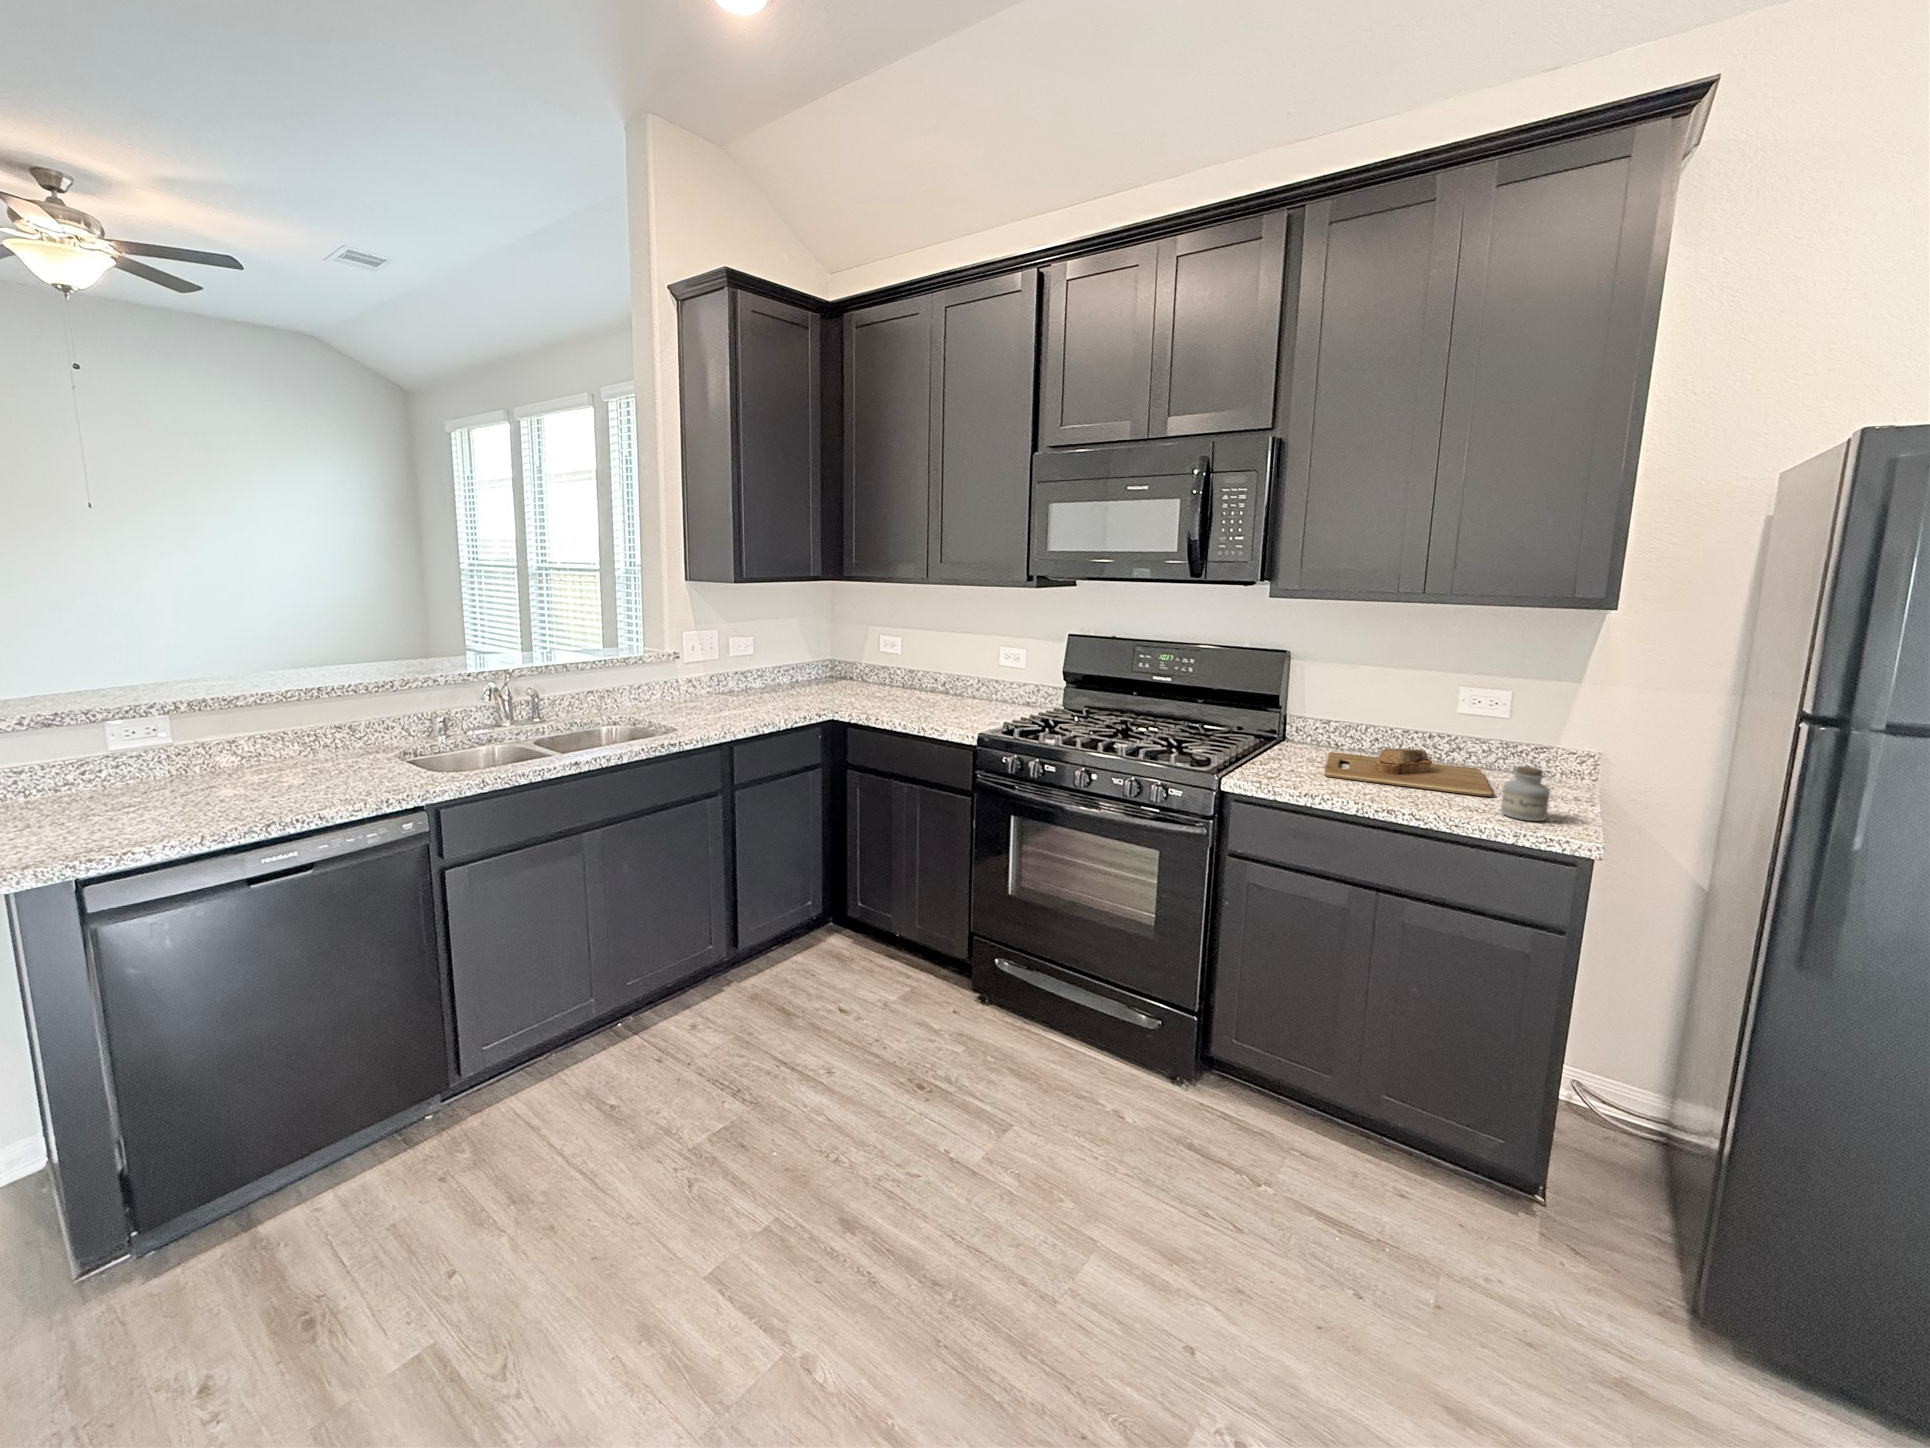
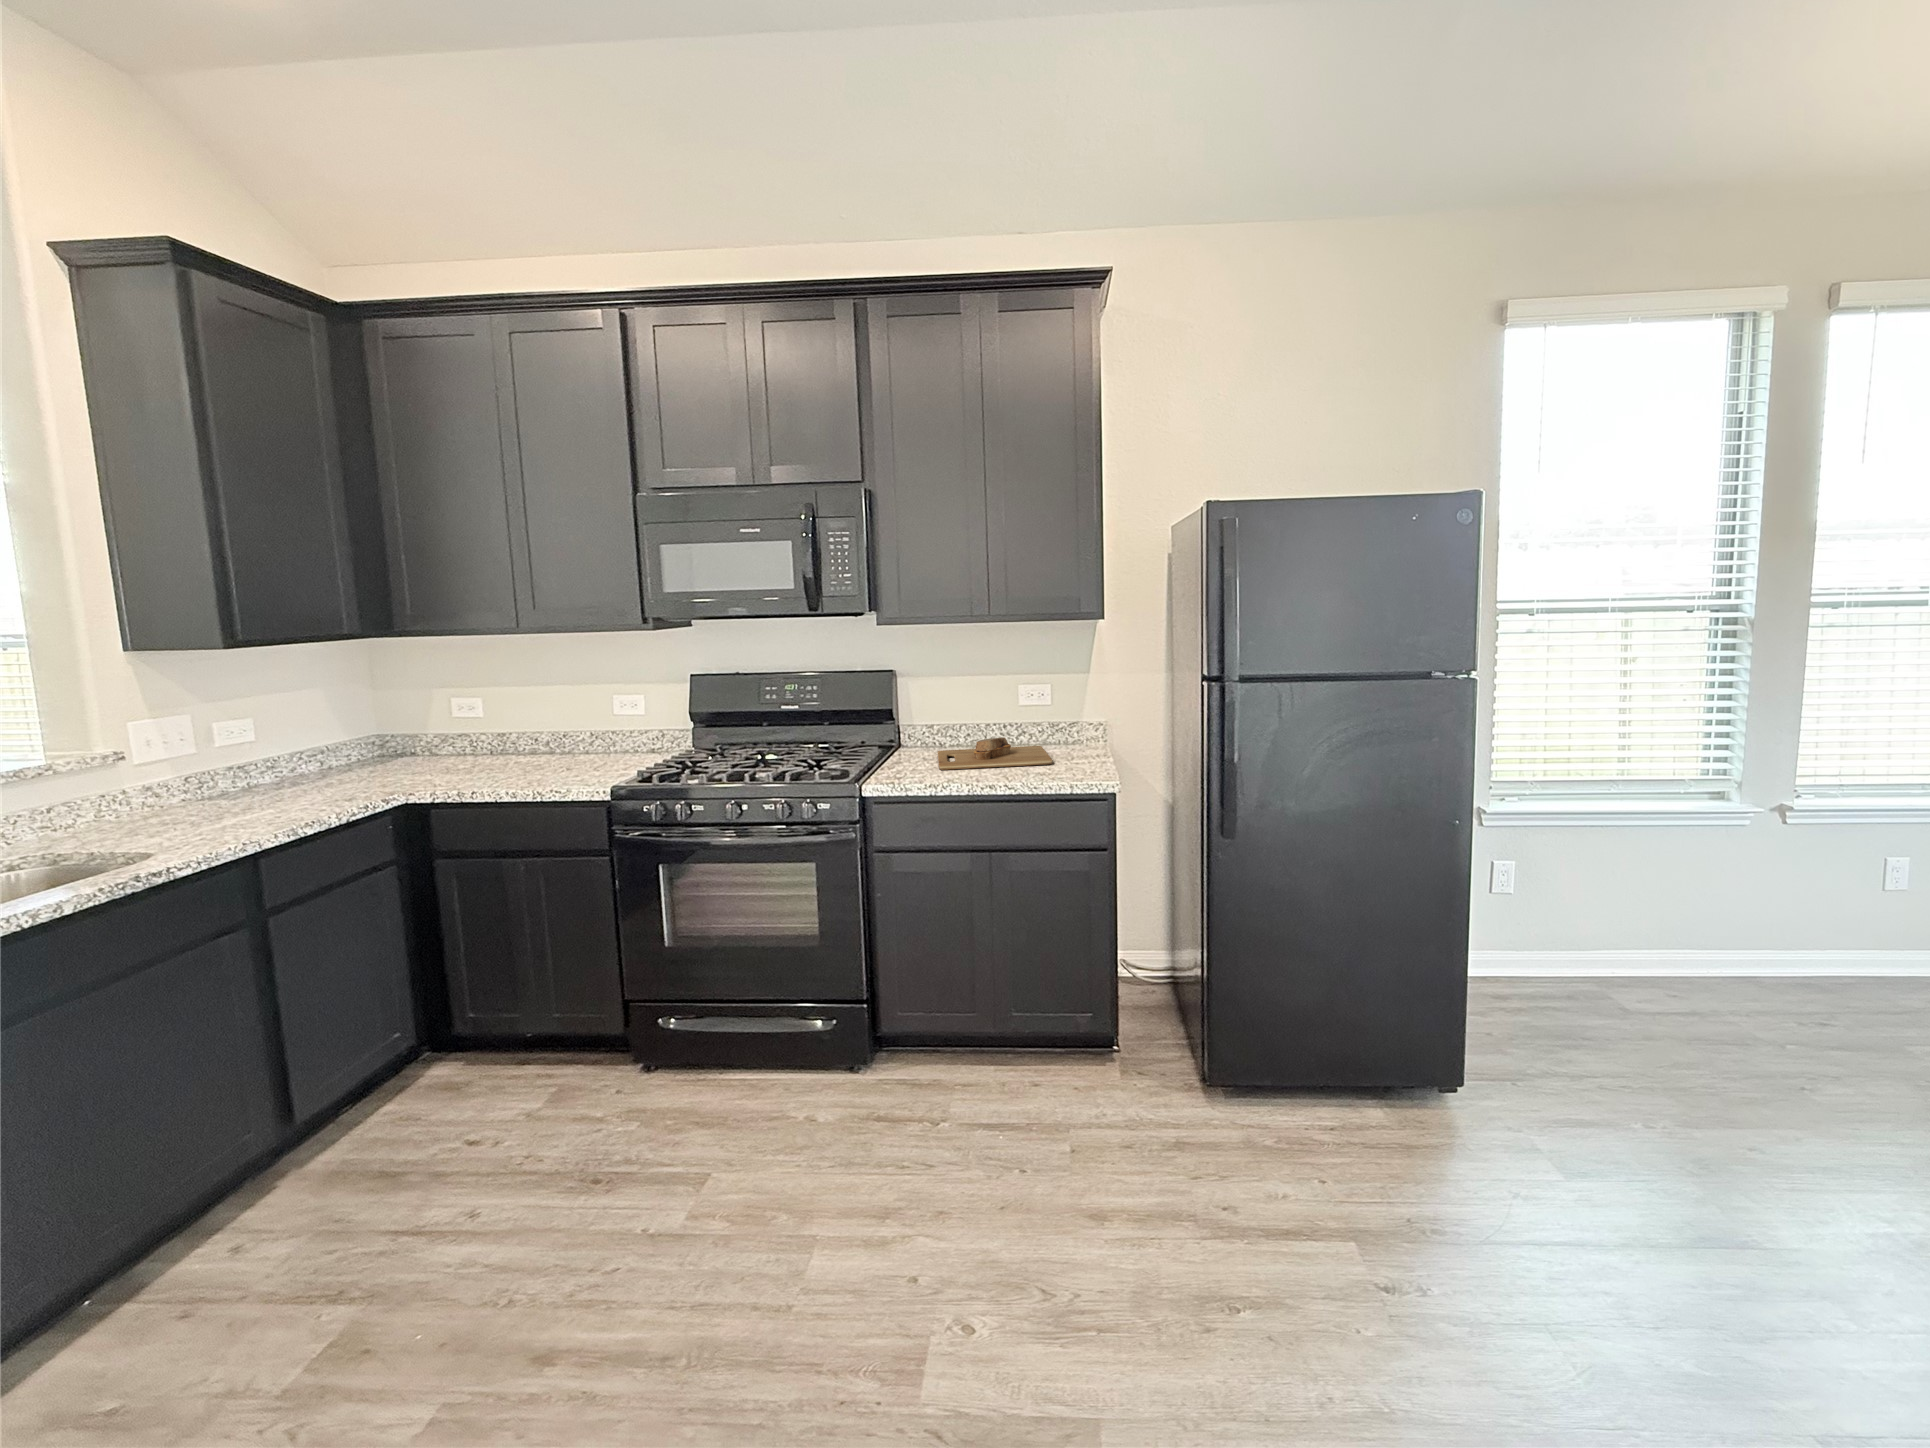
jar: present [1501,766,1550,821] -> none [1060,736,1087,776]

